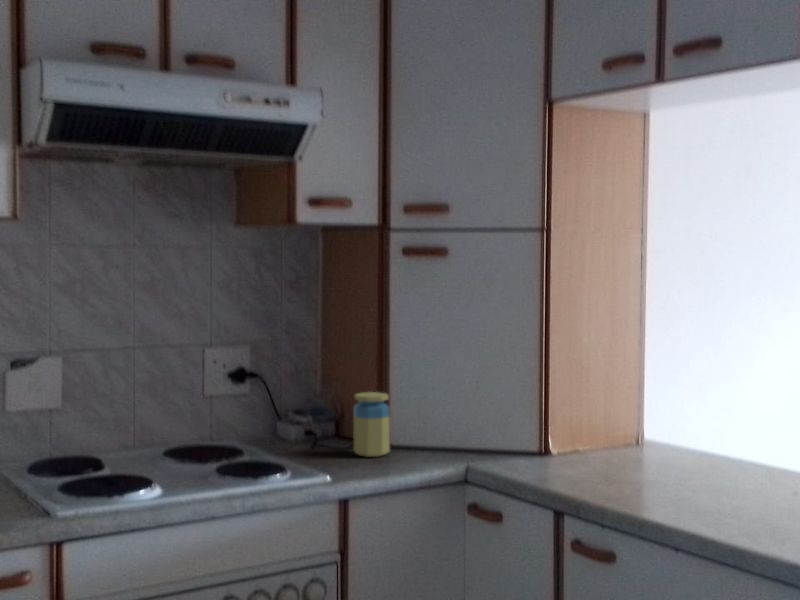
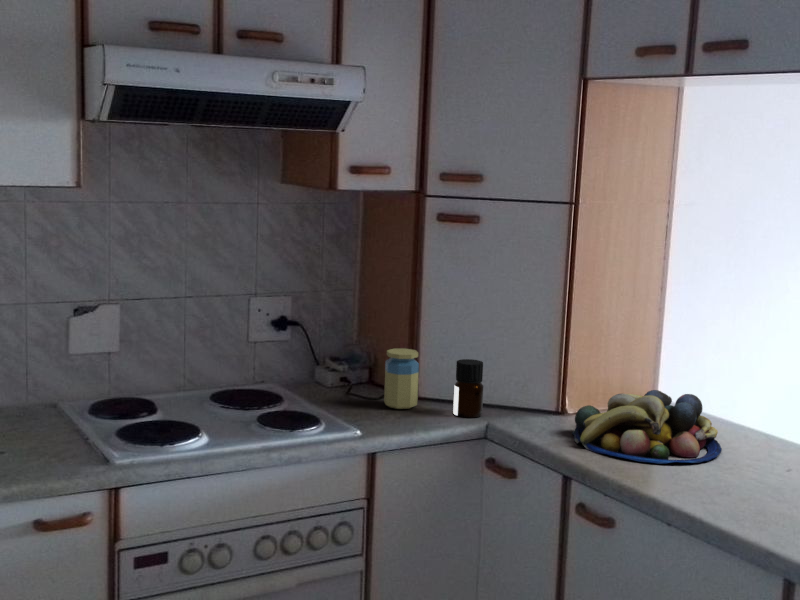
bottle: none [429,400,460,461] -> present [453,359,484,418]
fruit bowl: none [558,420,720,492] -> present [572,390,722,464]

